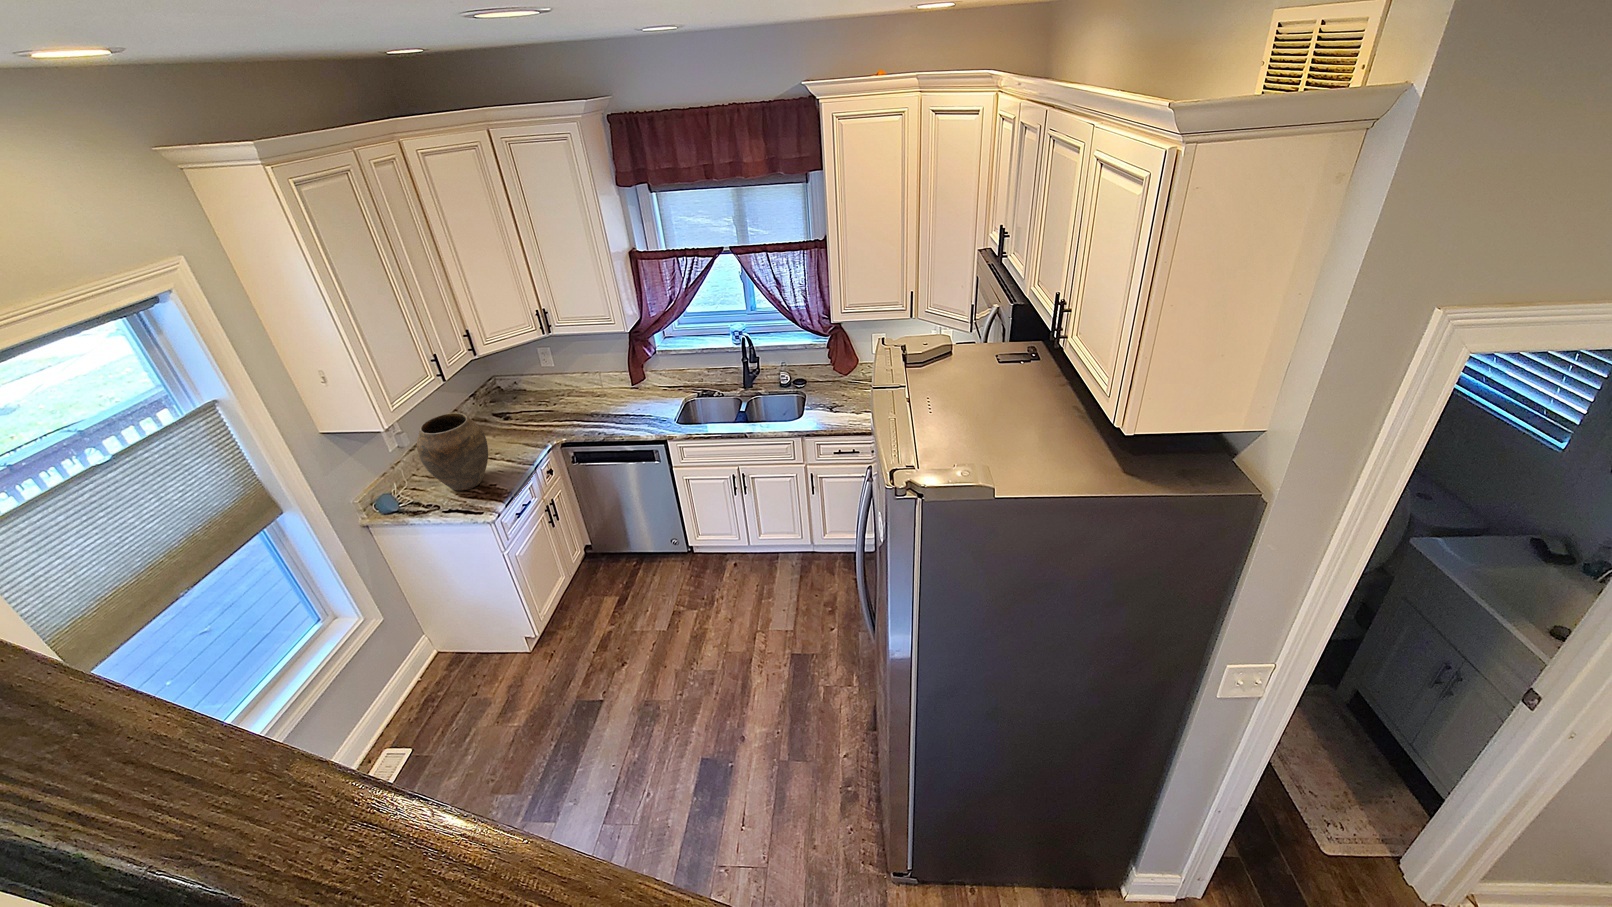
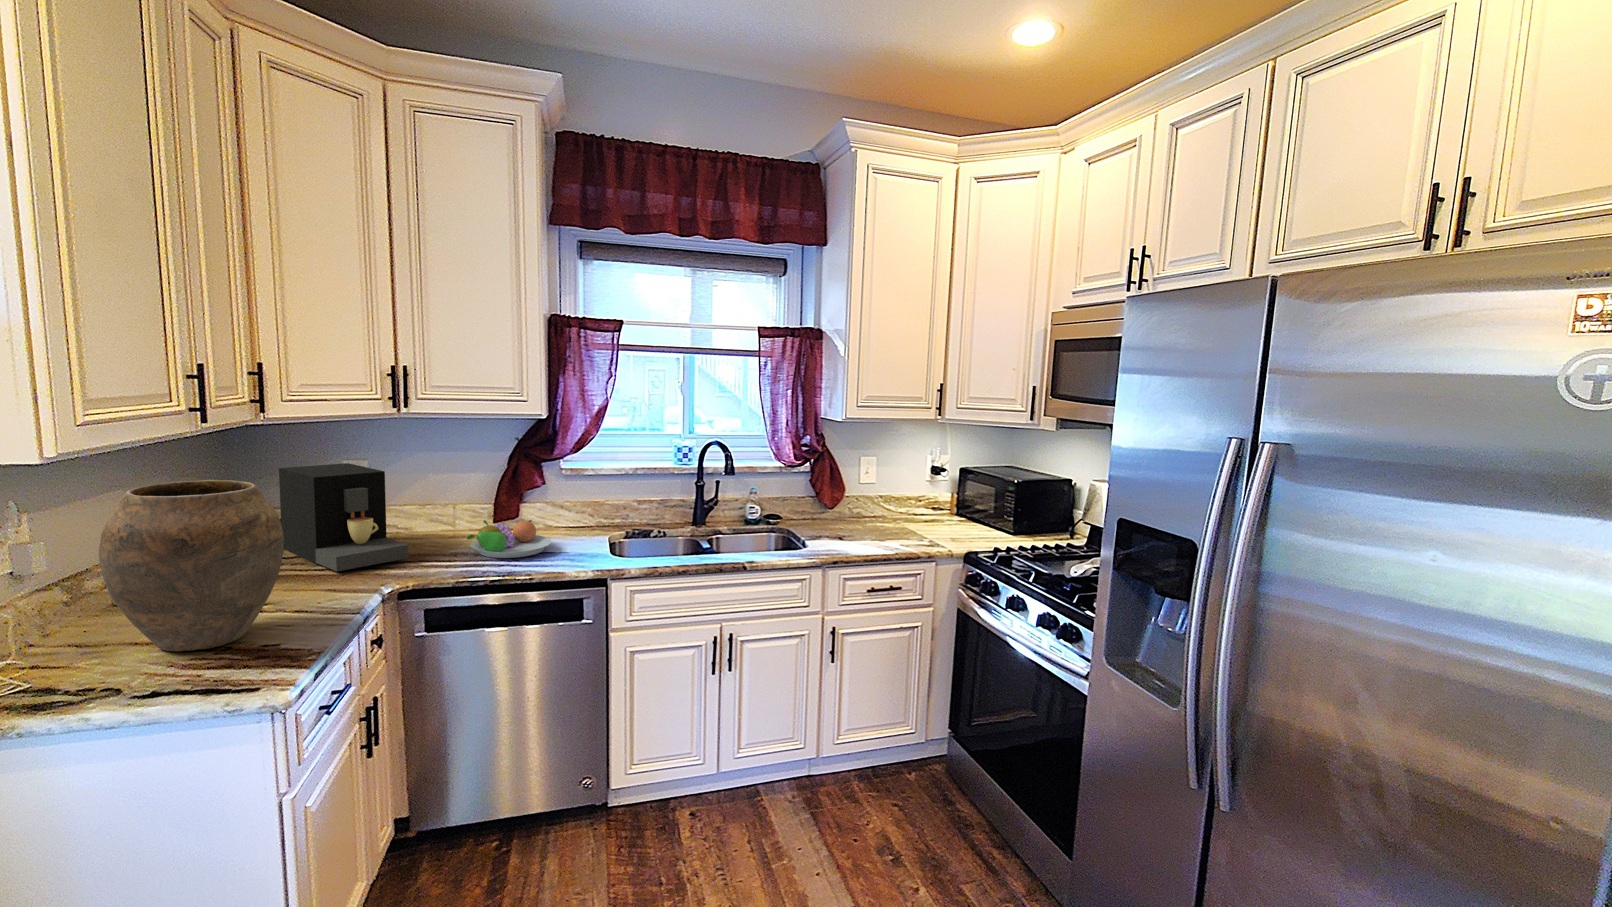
coffee maker: none [500,358,566,432] -> present [279,463,408,571]
fruit bowl: none [595,391,646,420] -> present [467,520,552,558]

